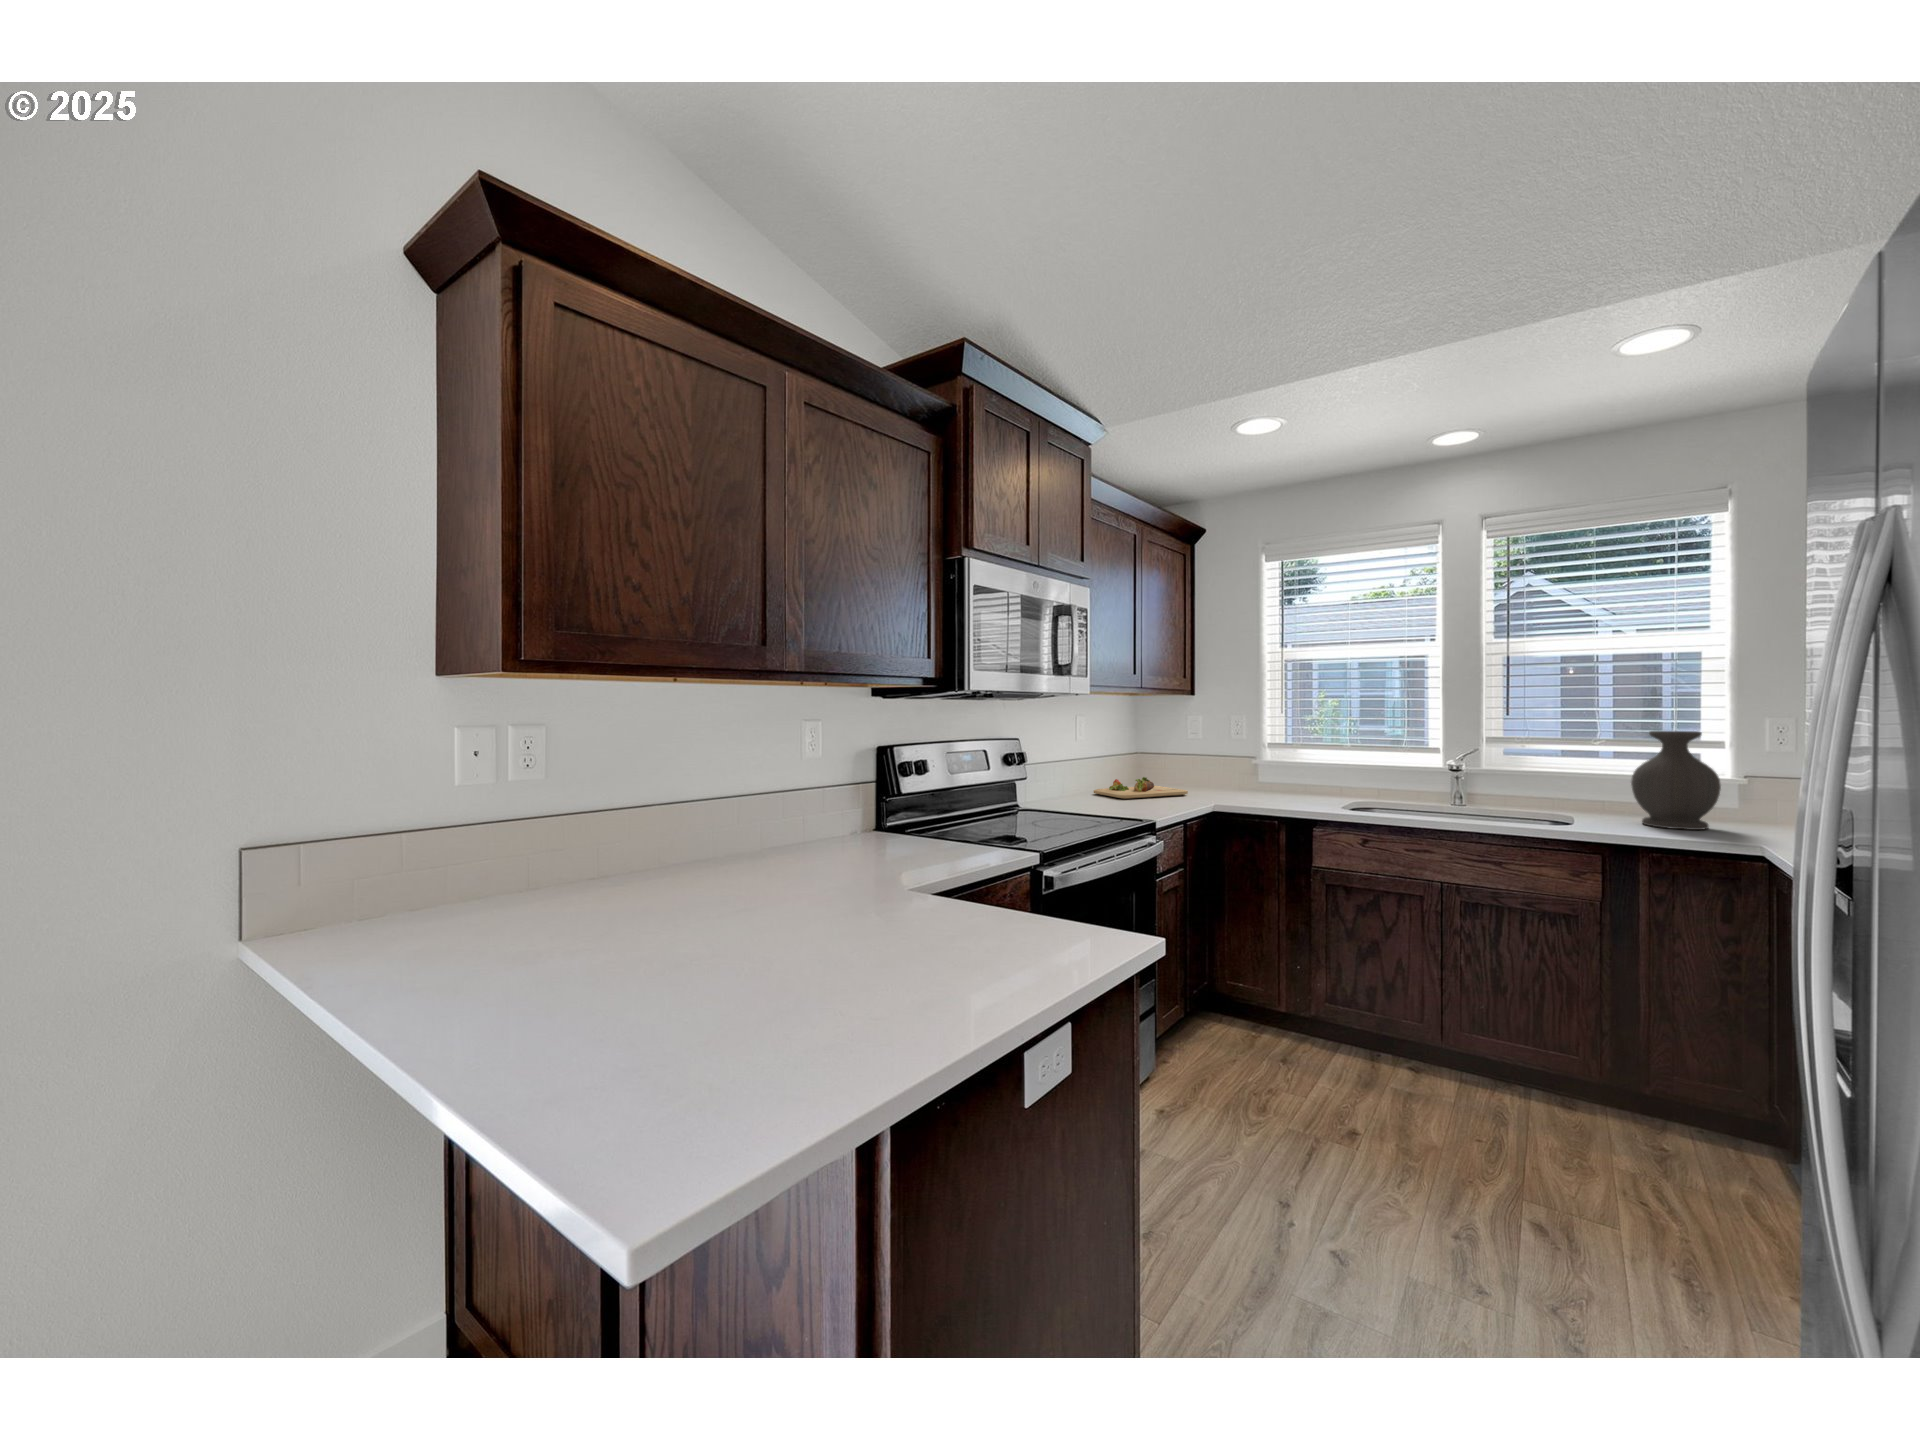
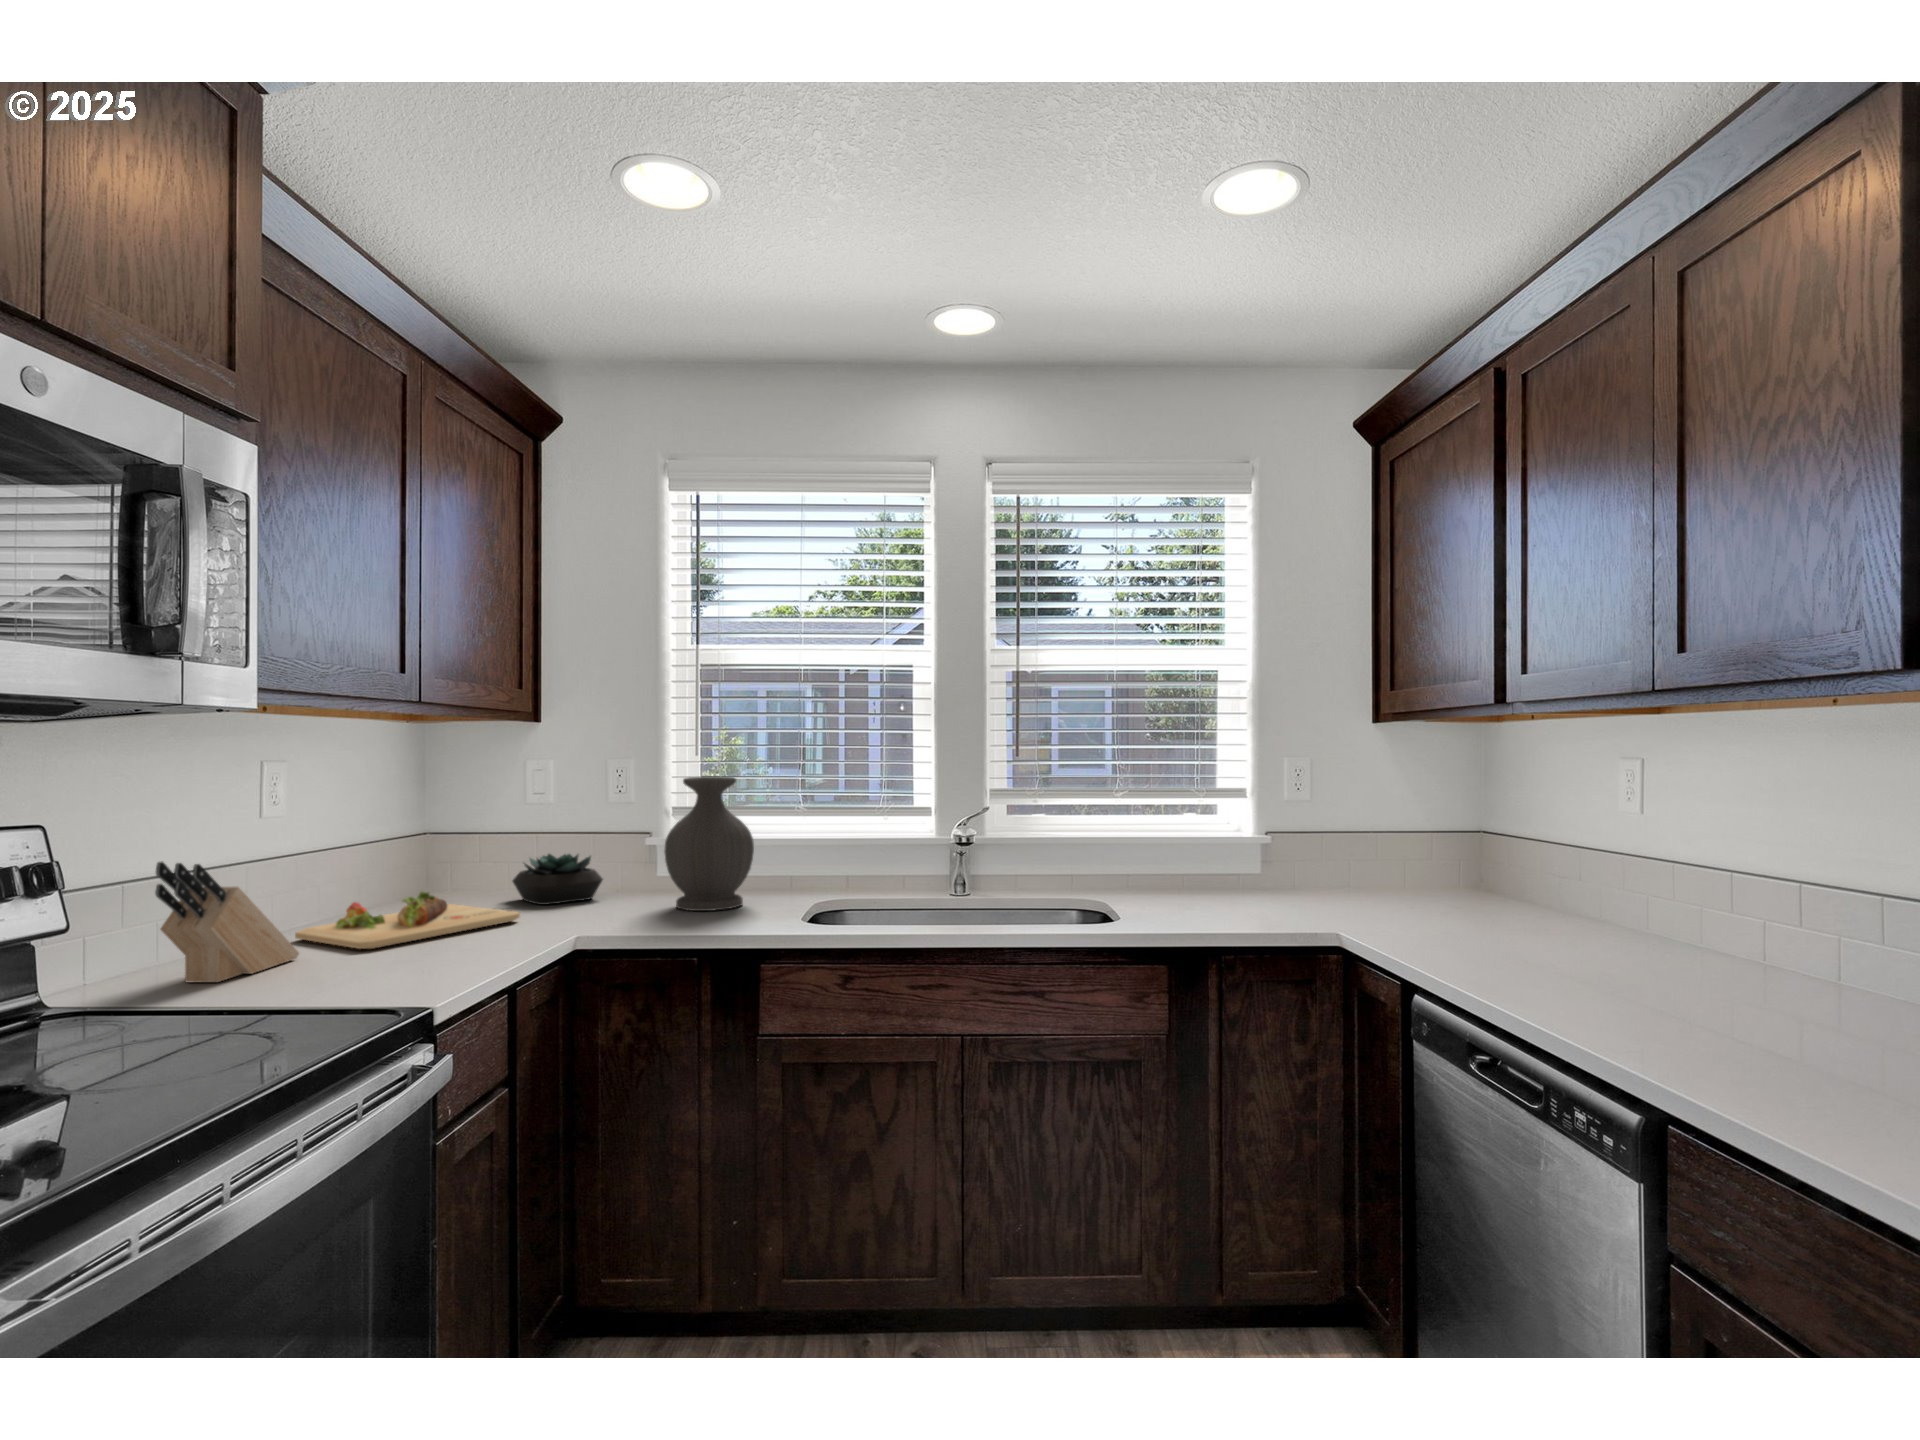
vase: present [1631,731,1721,830] -> present [664,777,754,911]
knife block: none [1053,753,1098,803] -> present [155,861,299,982]
succulent plant: none [1183,765,1229,790] -> present [513,854,603,905]

